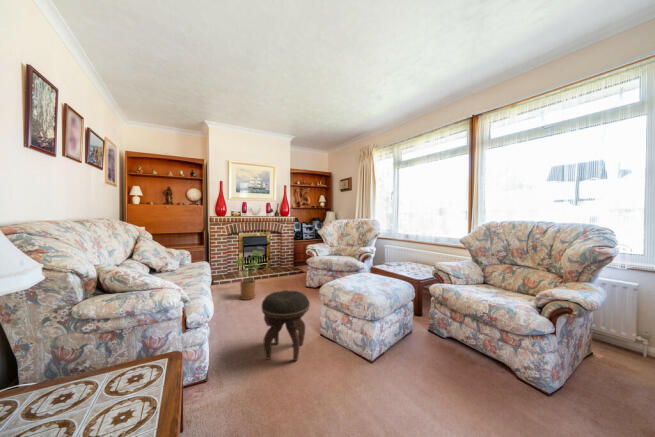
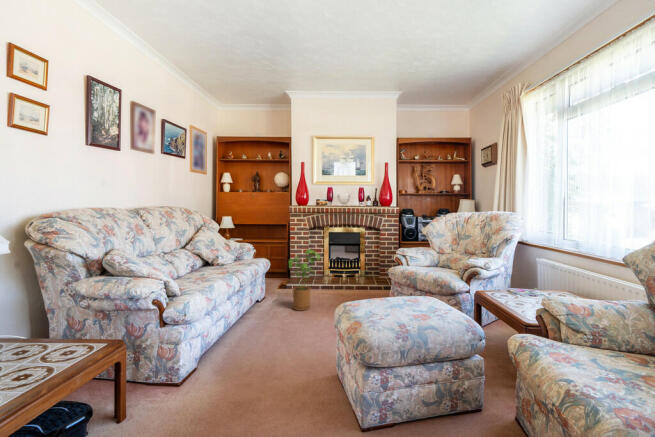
footstool: present [262,290,310,361] -> none [245,304,307,398]

